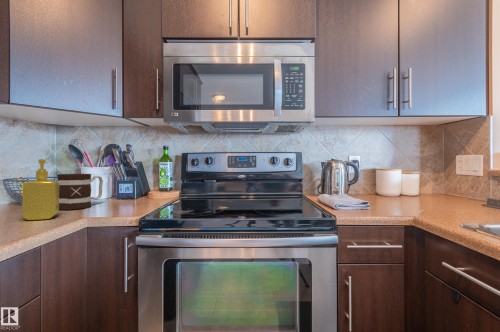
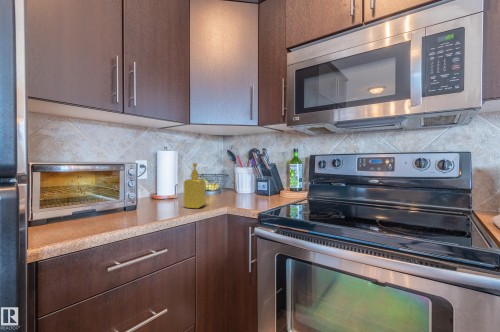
mug: present [57,174,103,210] -> none [208,174,240,202]

